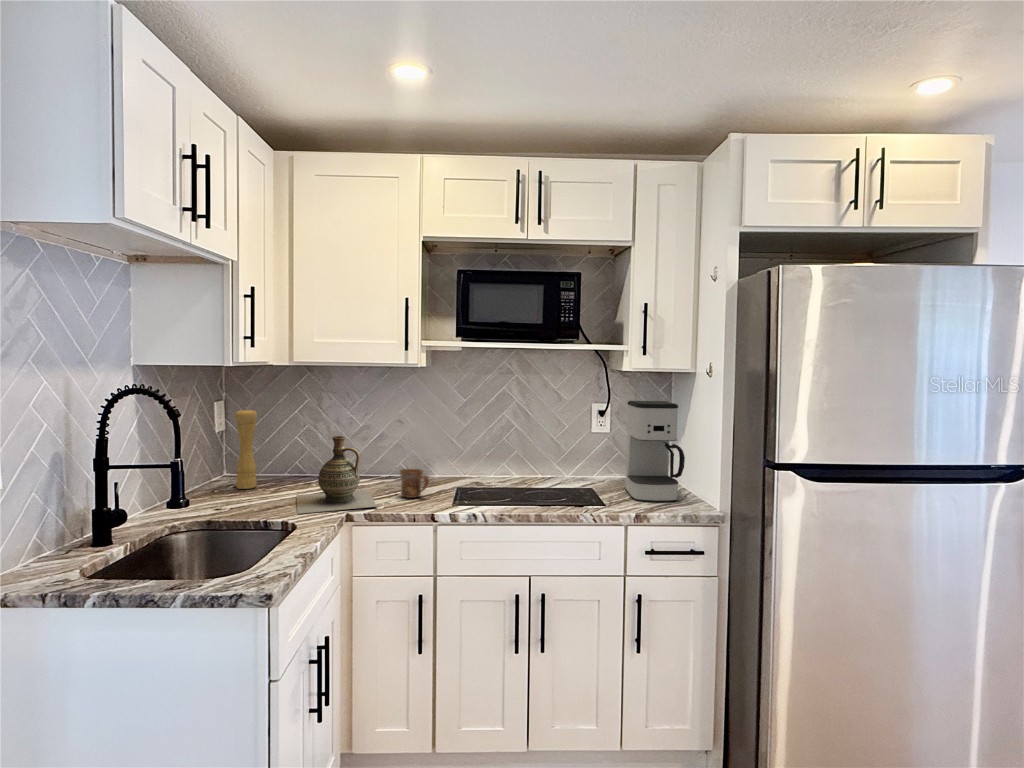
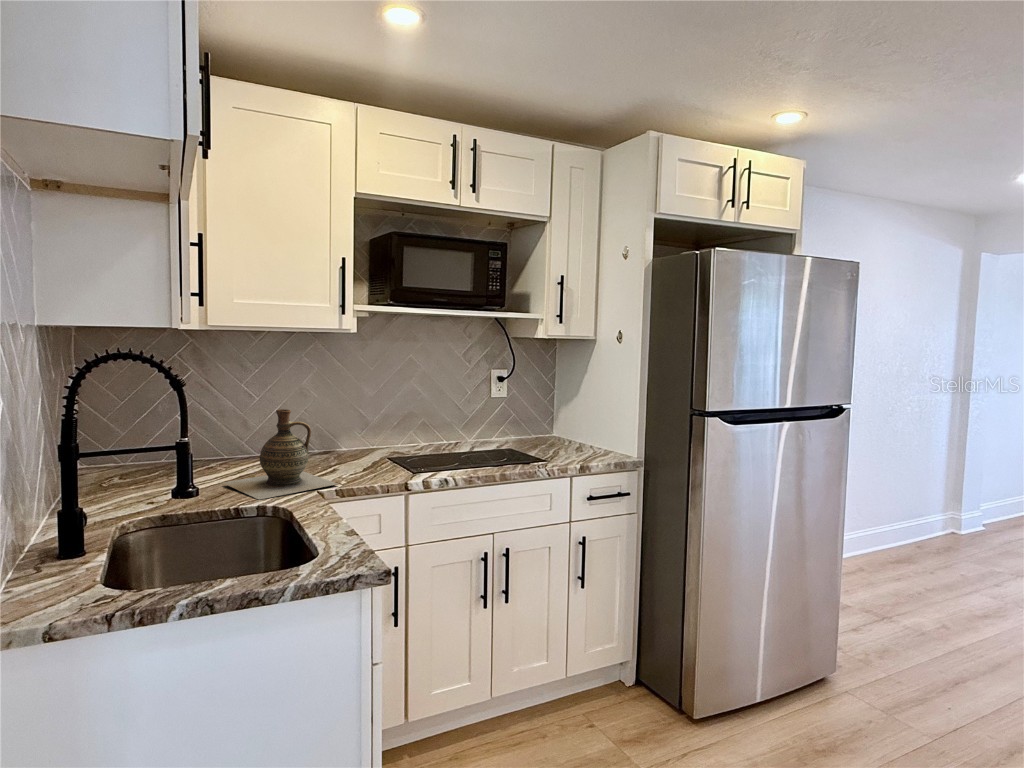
coffee maker: present [625,401,685,502] -> none [537,366,593,457]
pepper mill: present [235,409,257,489] -> none [112,383,143,484]
mug: present [400,469,429,498] -> none [338,443,374,474]

